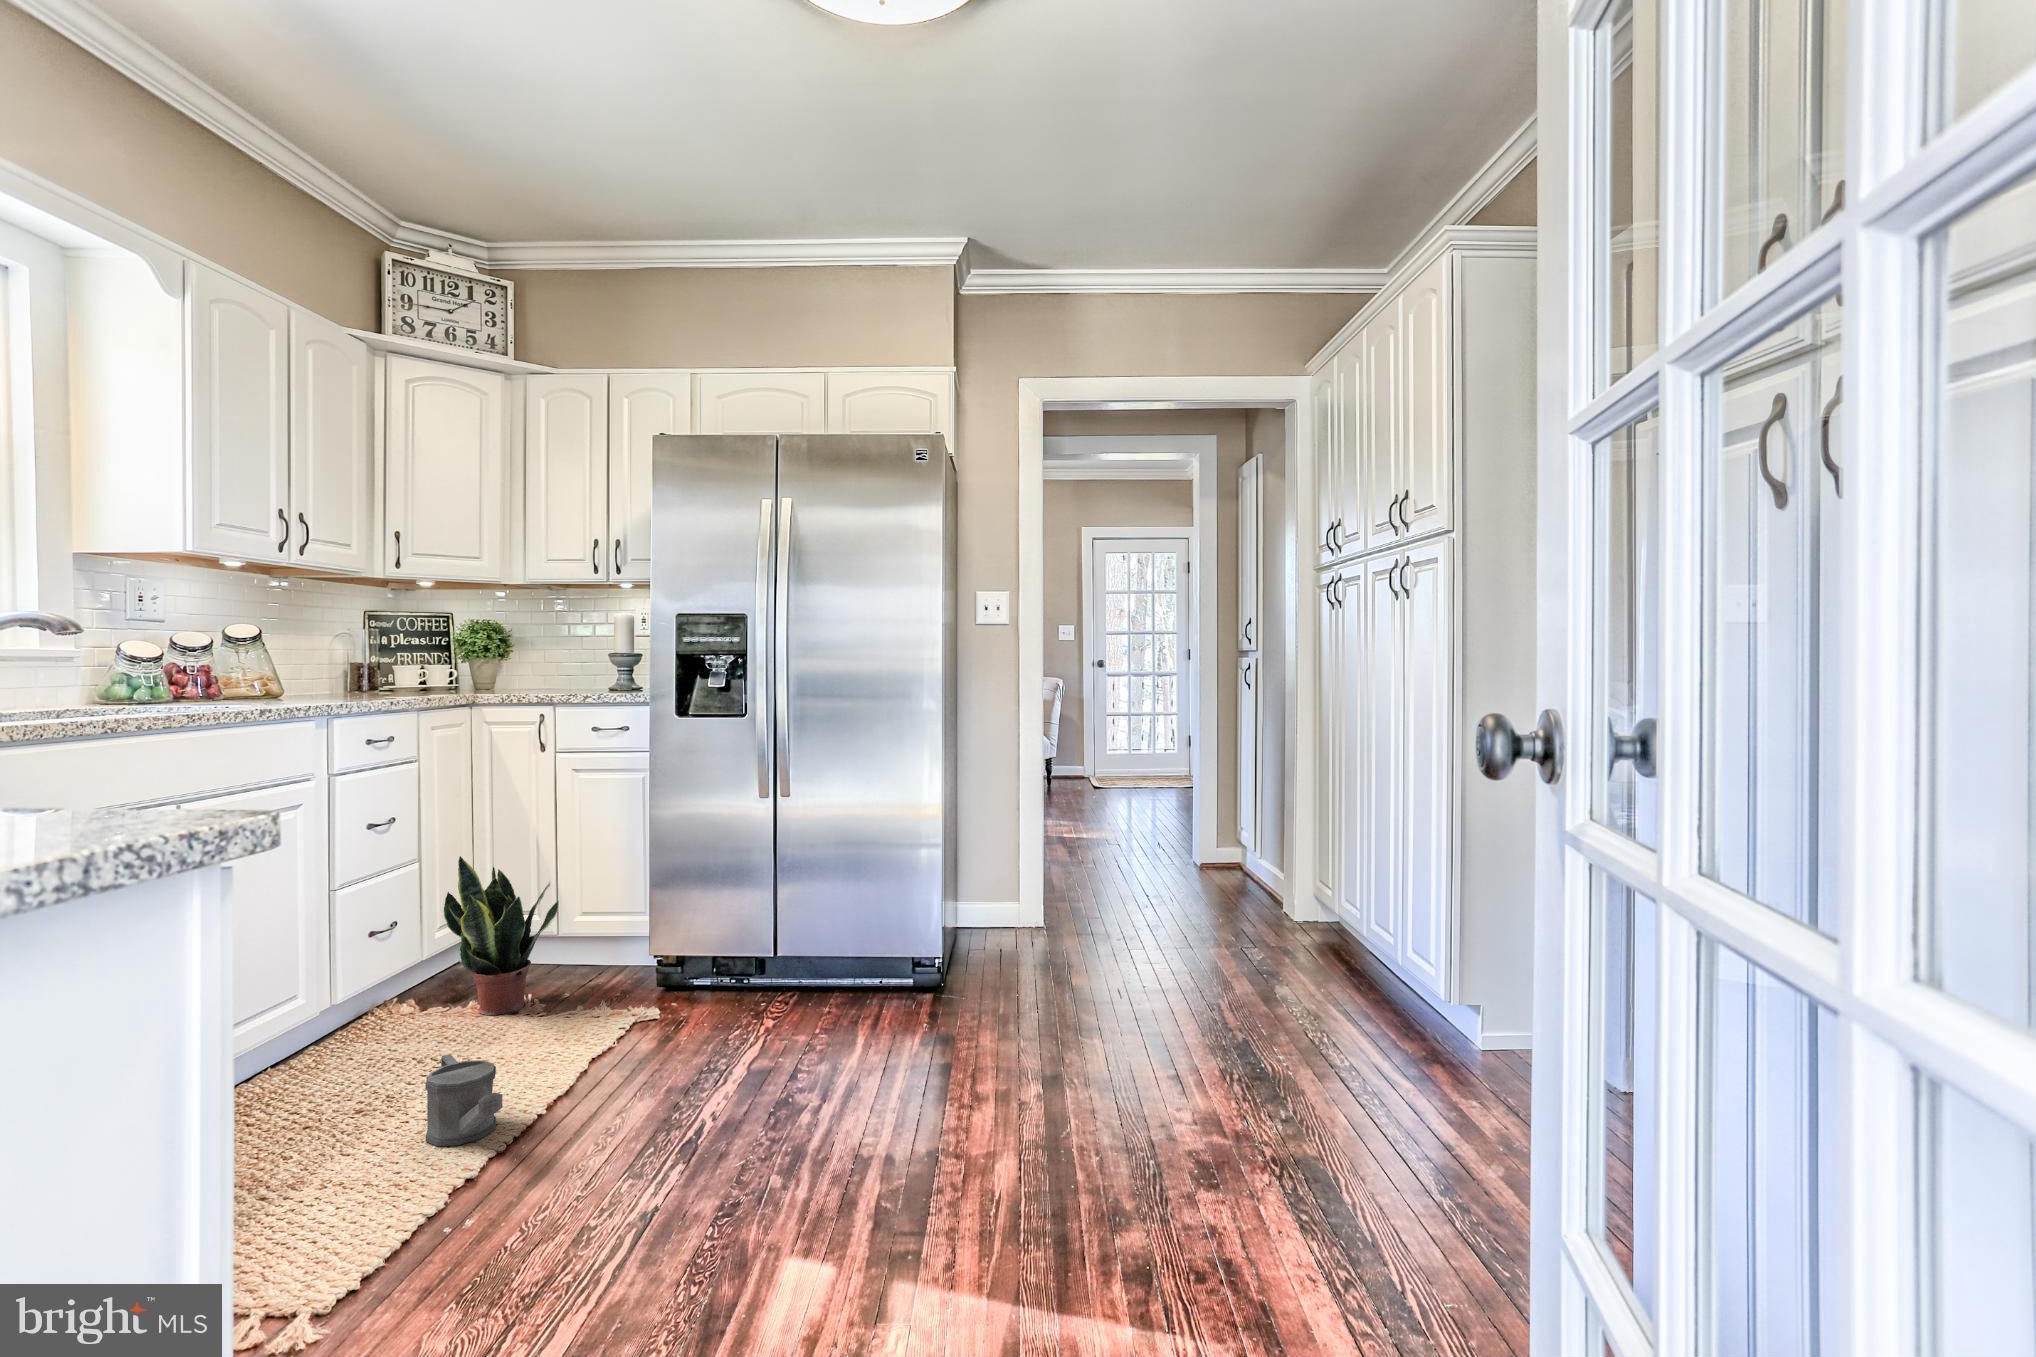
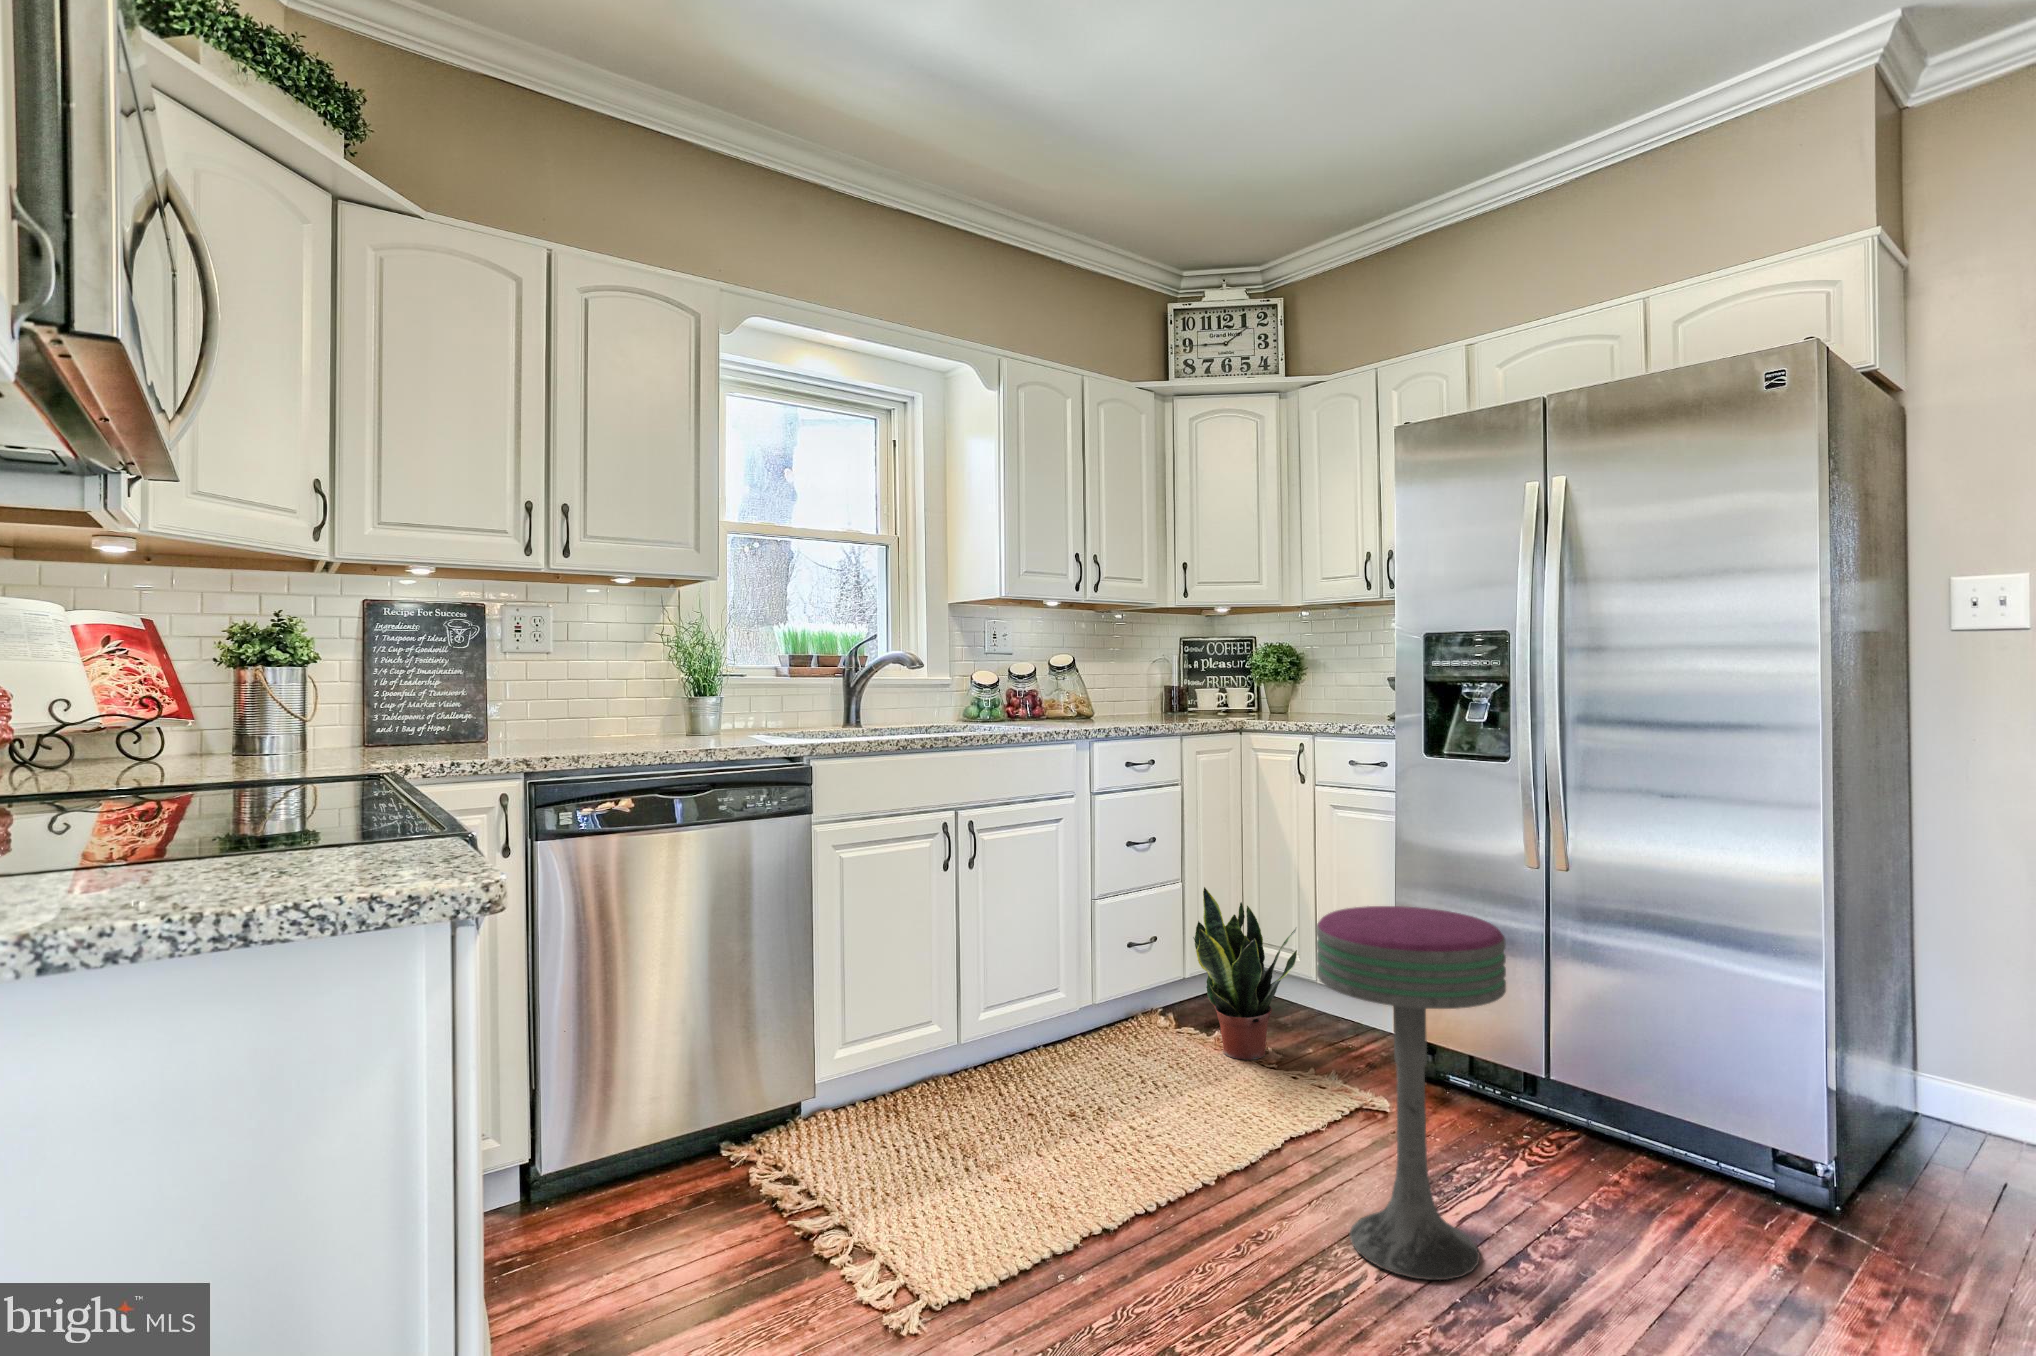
bar stool: none [655,831,800,1113] -> present [1316,906,1506,1280]
watering can: present [425,1054,503,1146] -> none [1102,1093,1167,1193]

